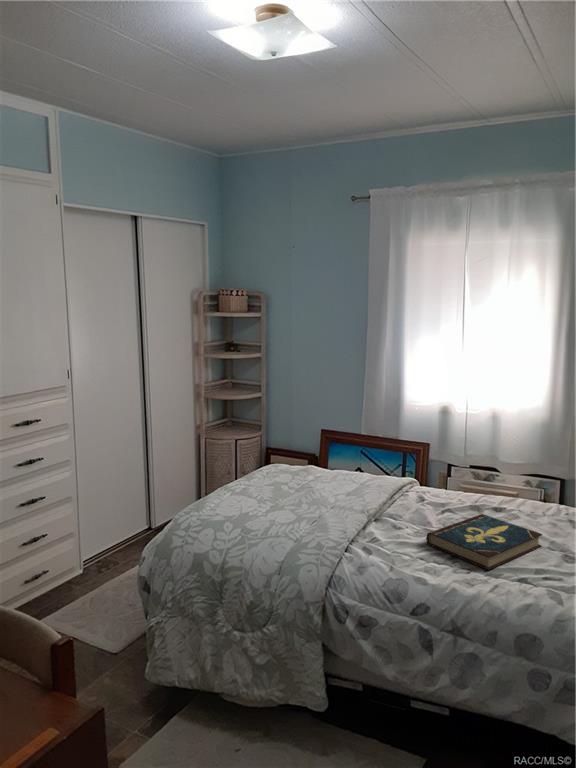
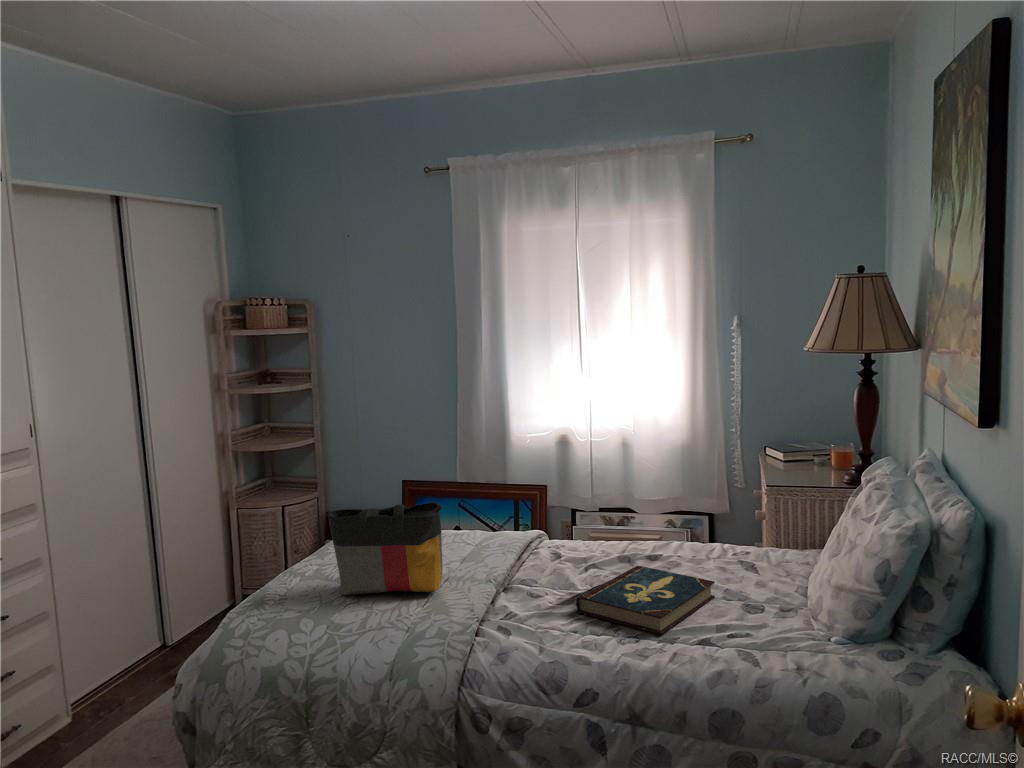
tote bag: none [249,449,330,515] -> present [327,503,442,595]

